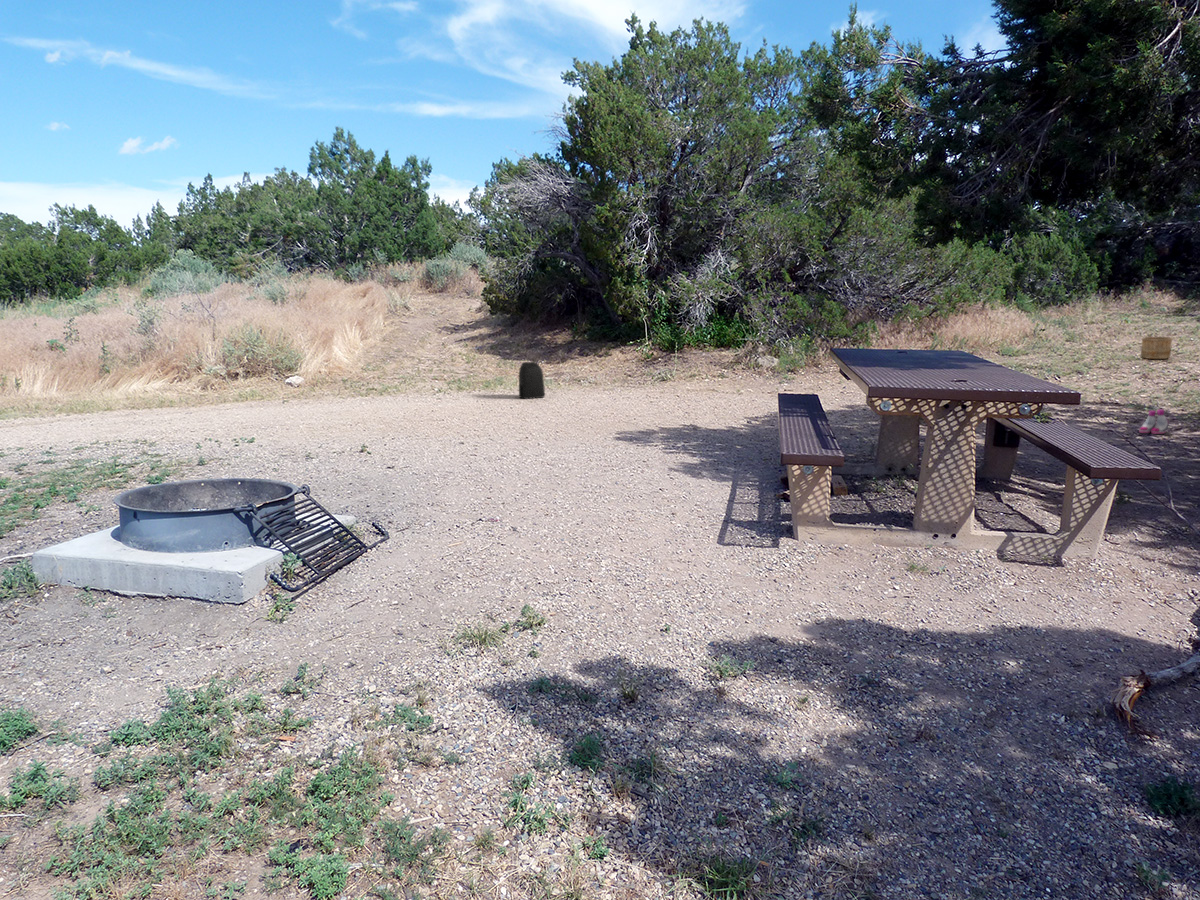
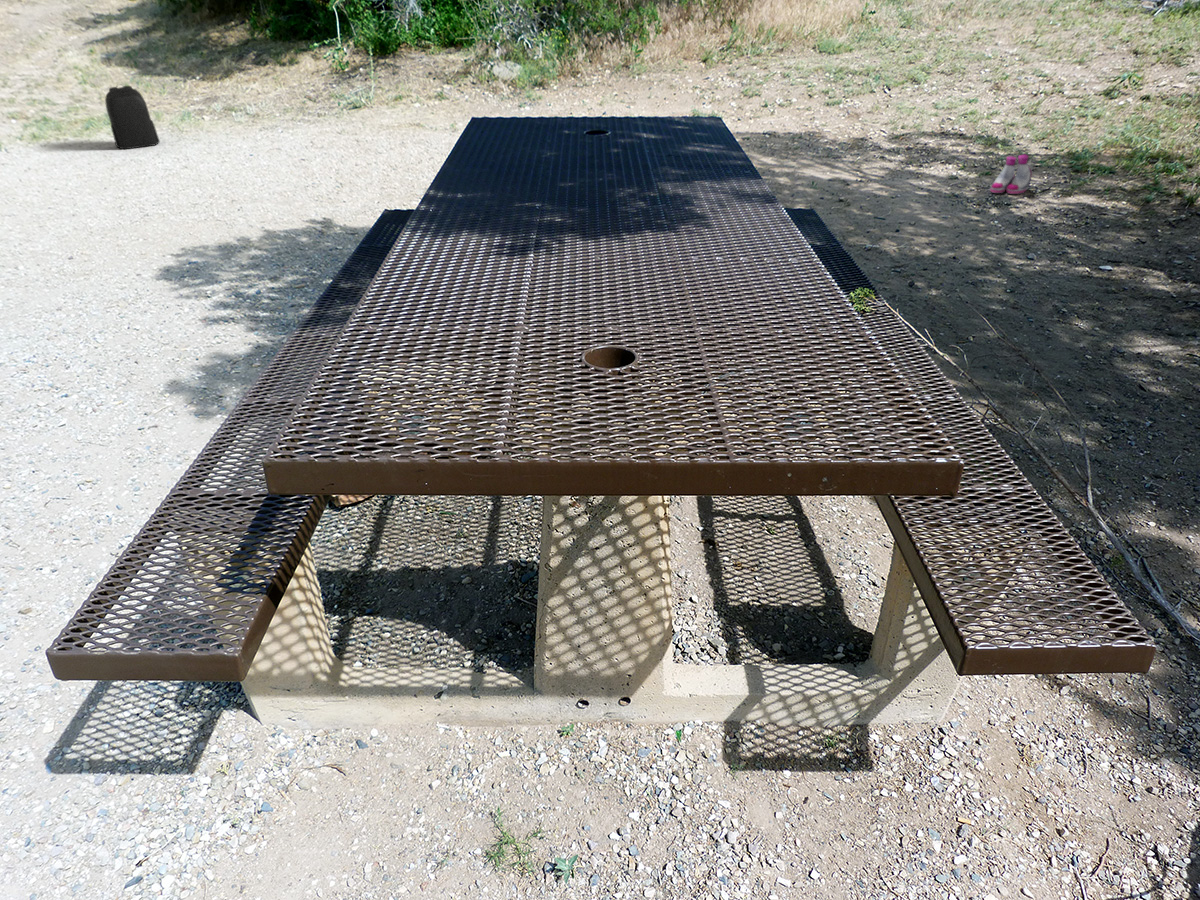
wooden bucket: present [1141,337,1172,359] -> none [992,24,1034,57]

